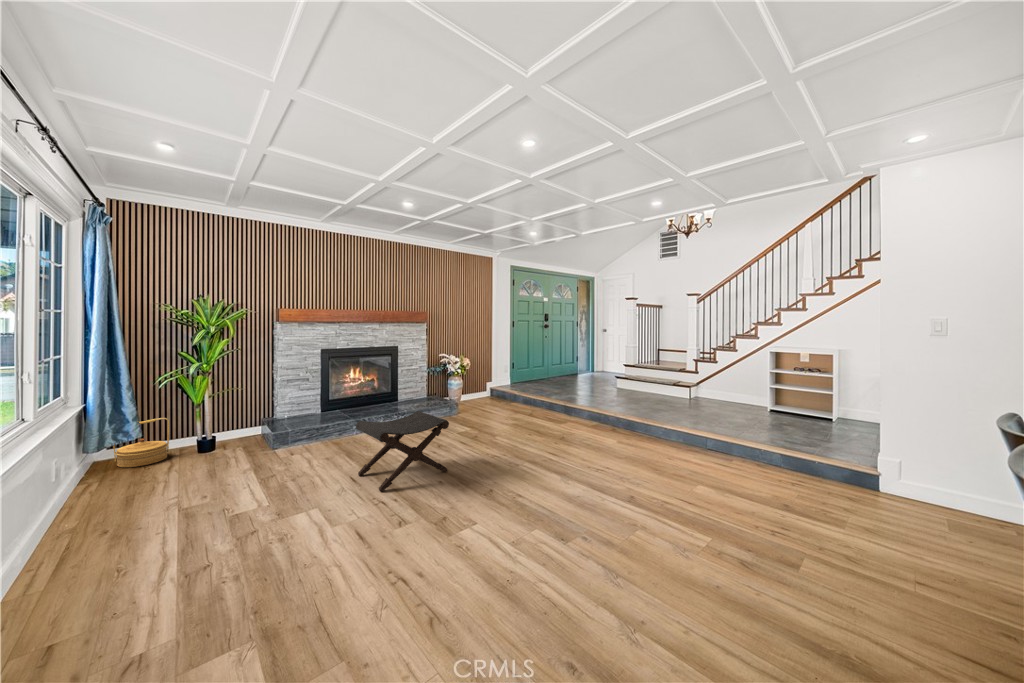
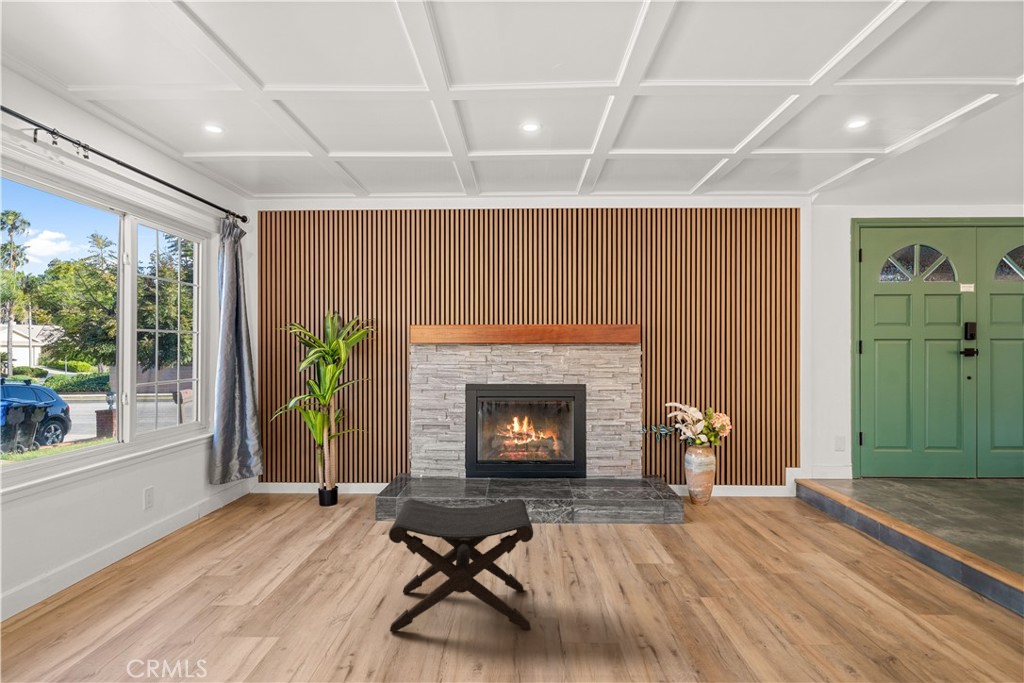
woven basket: present [113,418,169,467] -> none [236,458,289,512]

